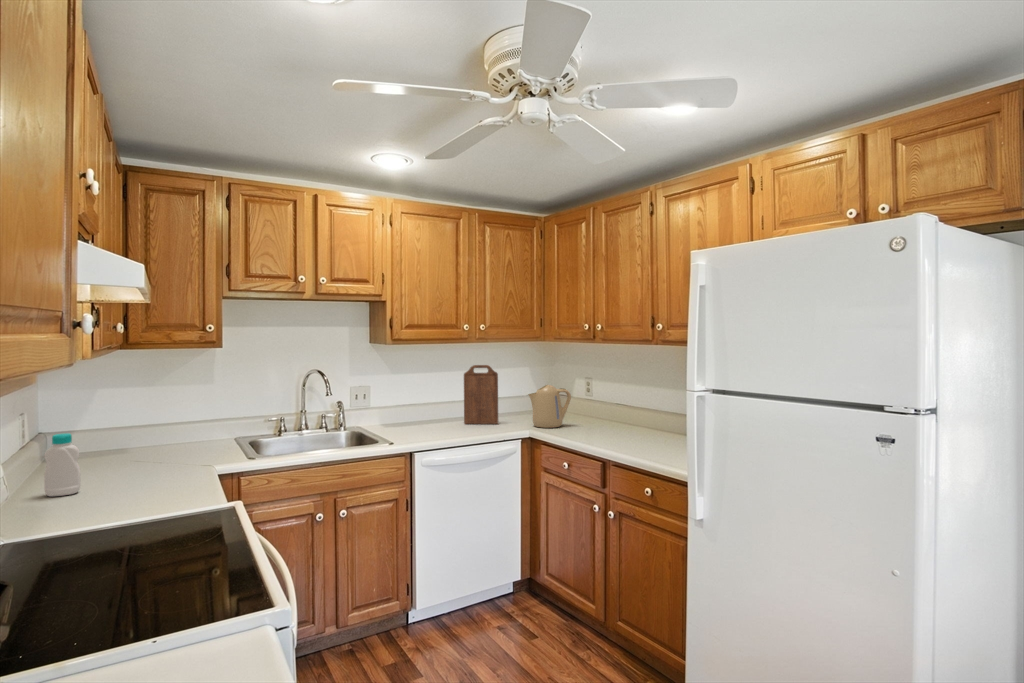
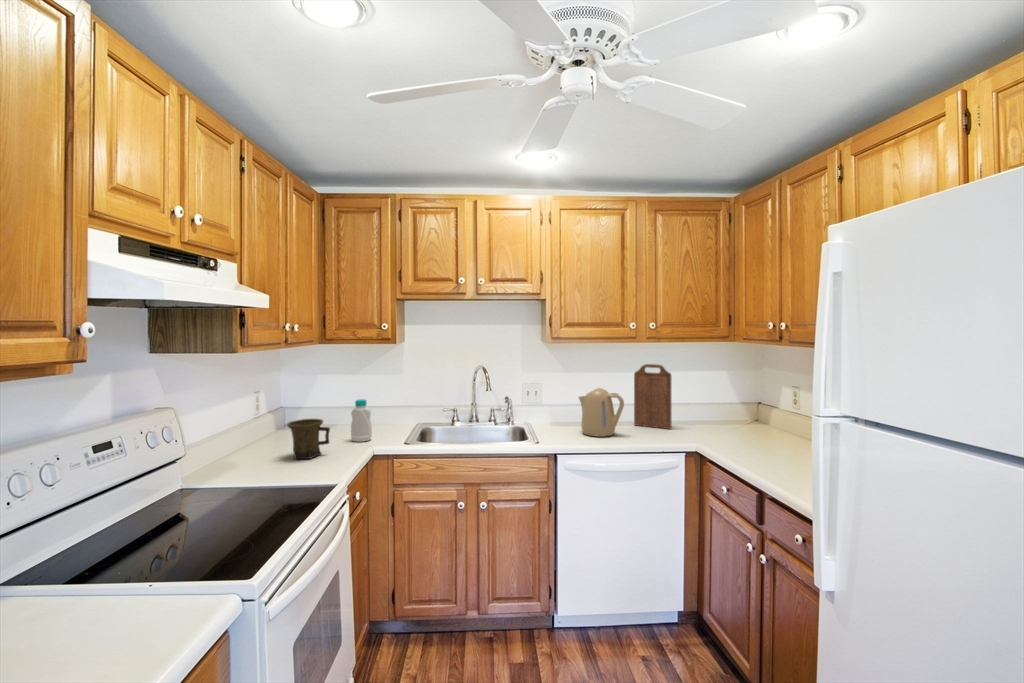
kettle: present [528,385,571,428] -> present [578,388,624,437]
bottle: present [44,433,81,497] -> present [351,399,372,442]
mug: none [117,437,171,485] -> present [287,419,330,459]

